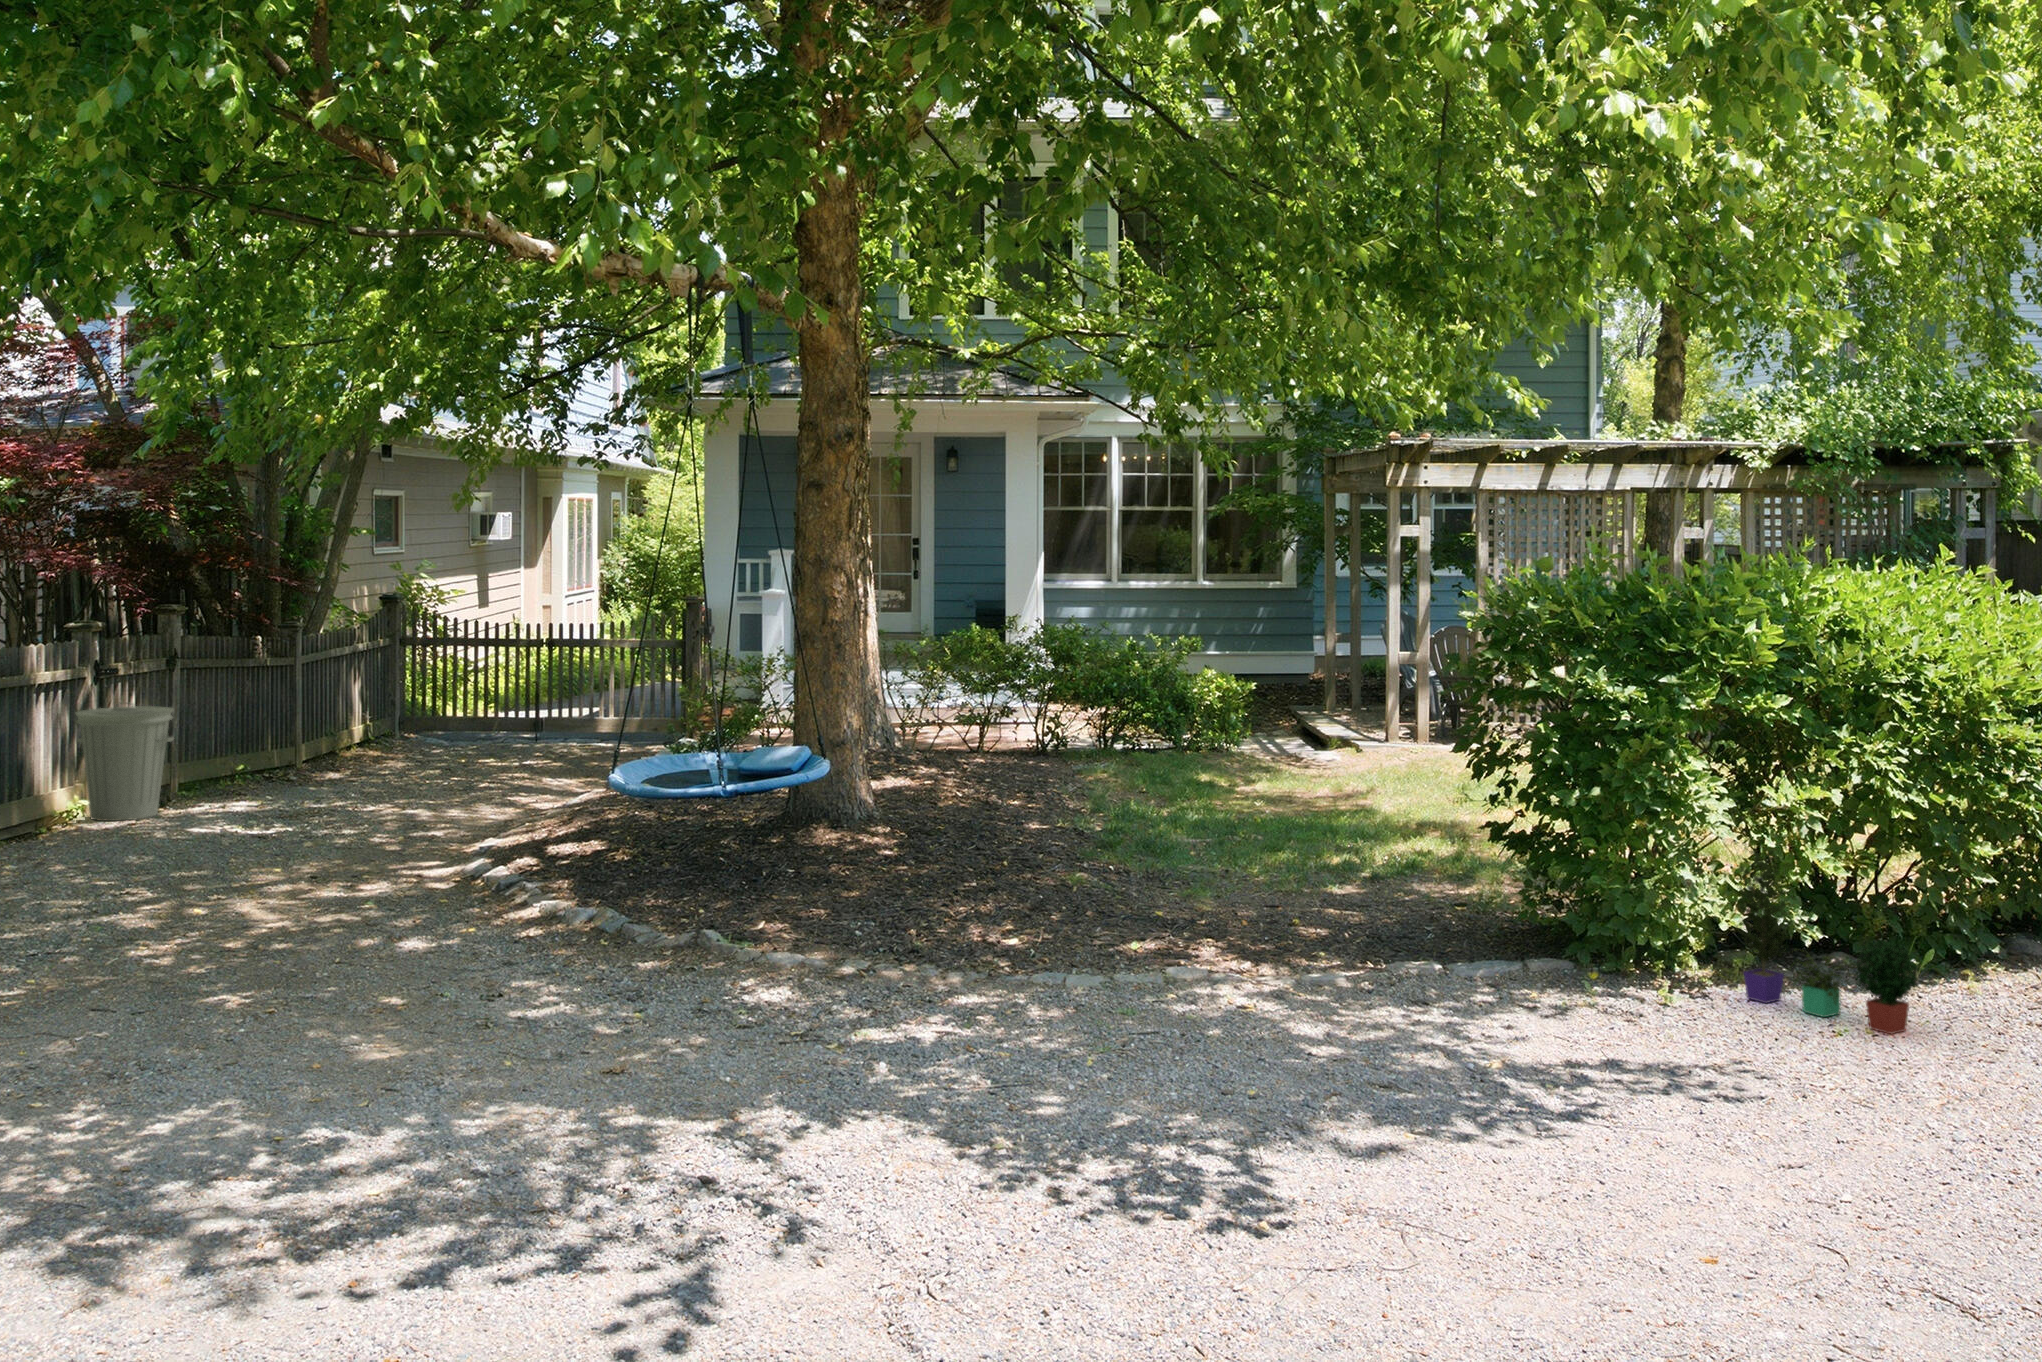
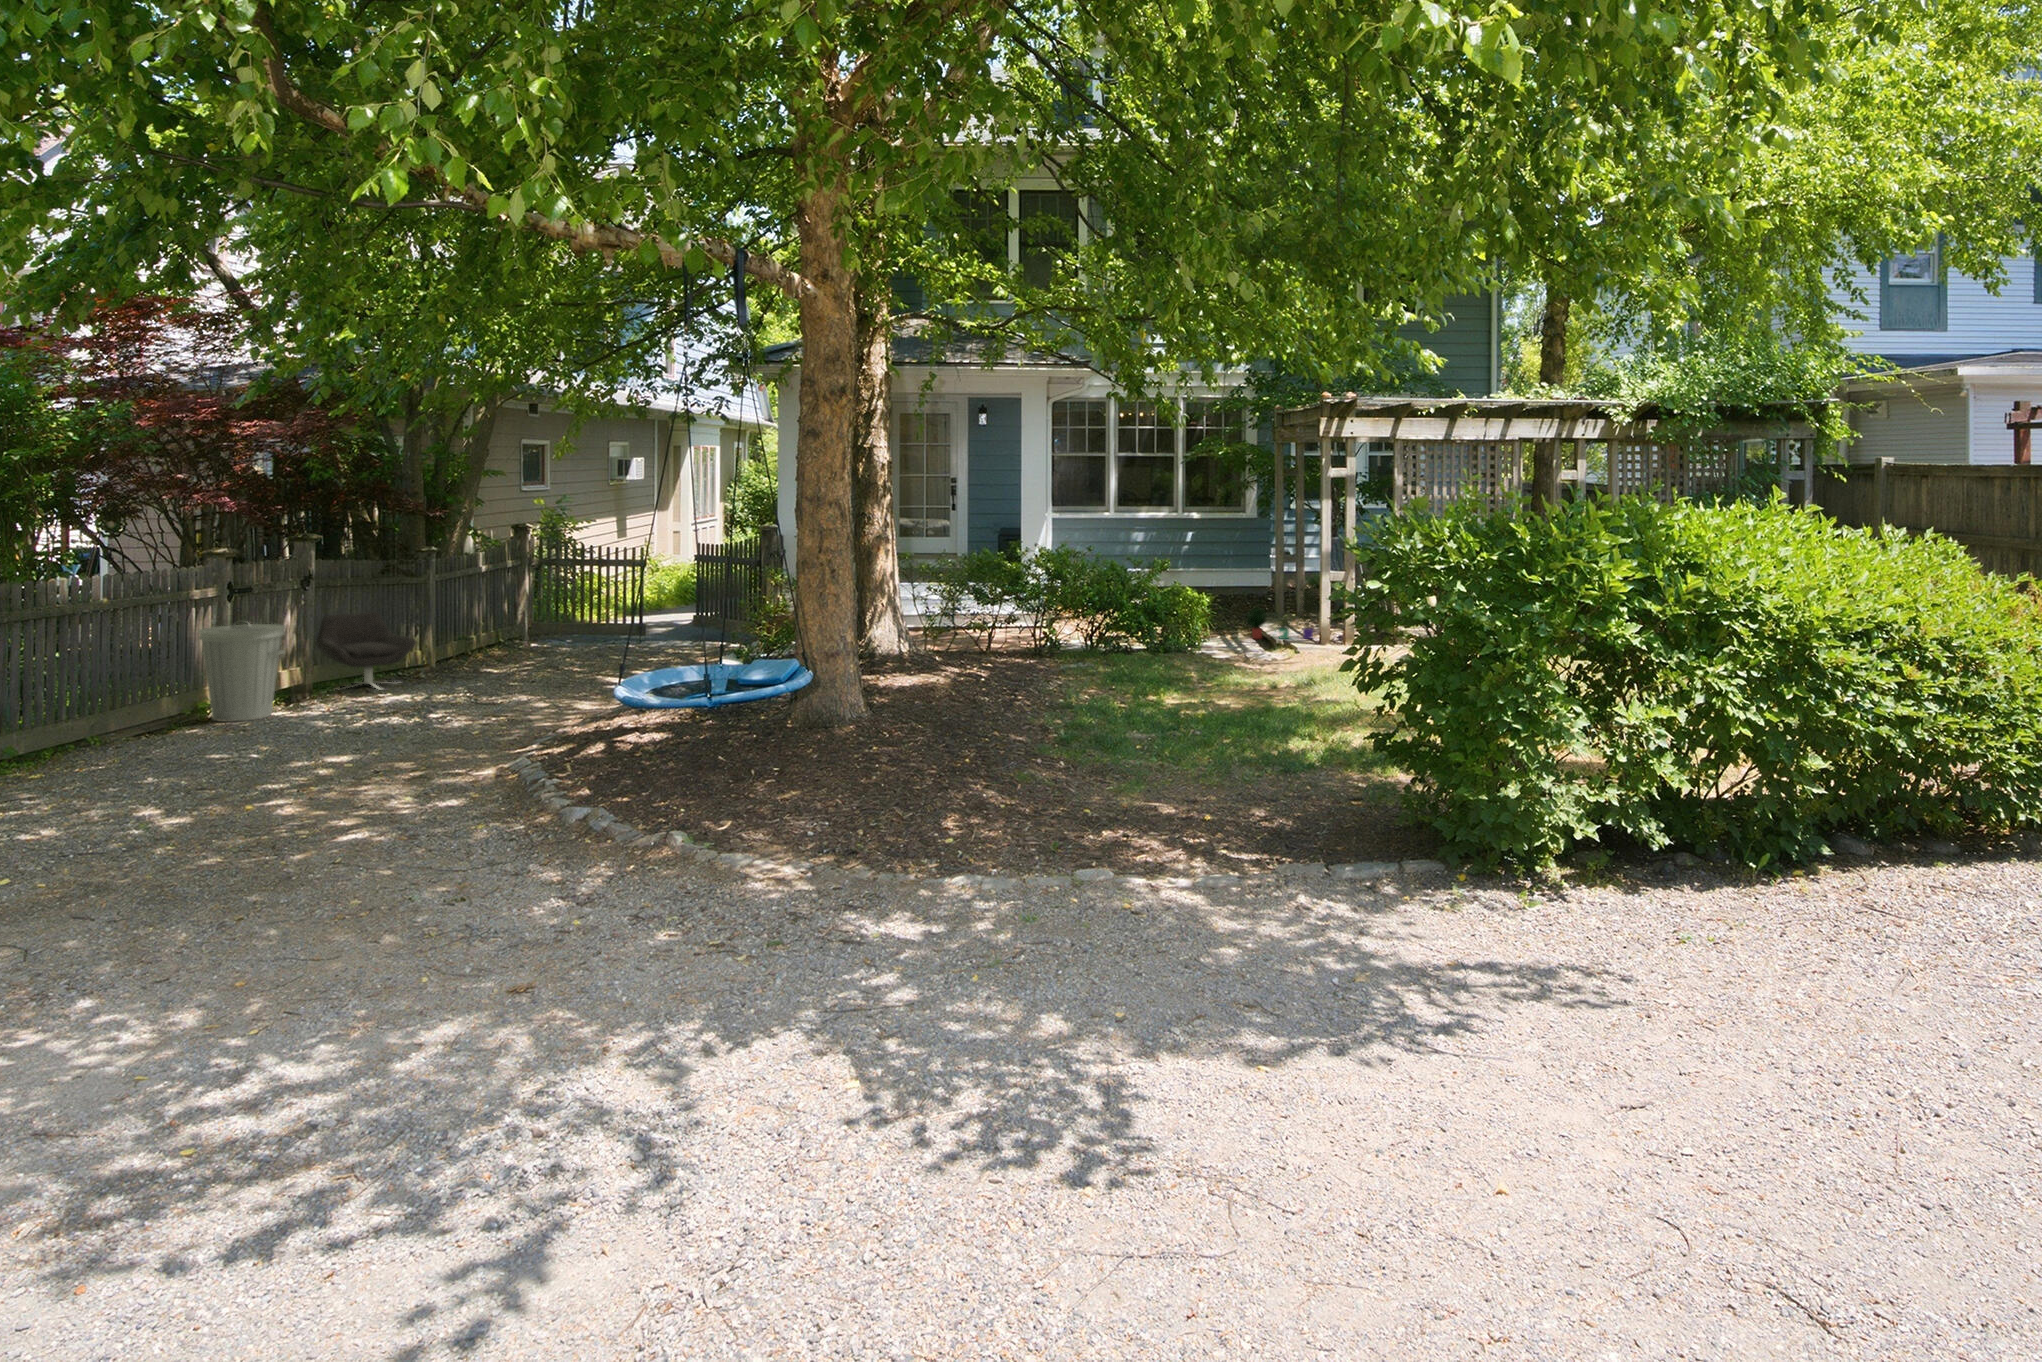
lounge chair: none [189,694,308,787] -> present [316,612,416,690]
potted plant: present [1736,850,1919,1034] -> present [1247,584,1316,639]

